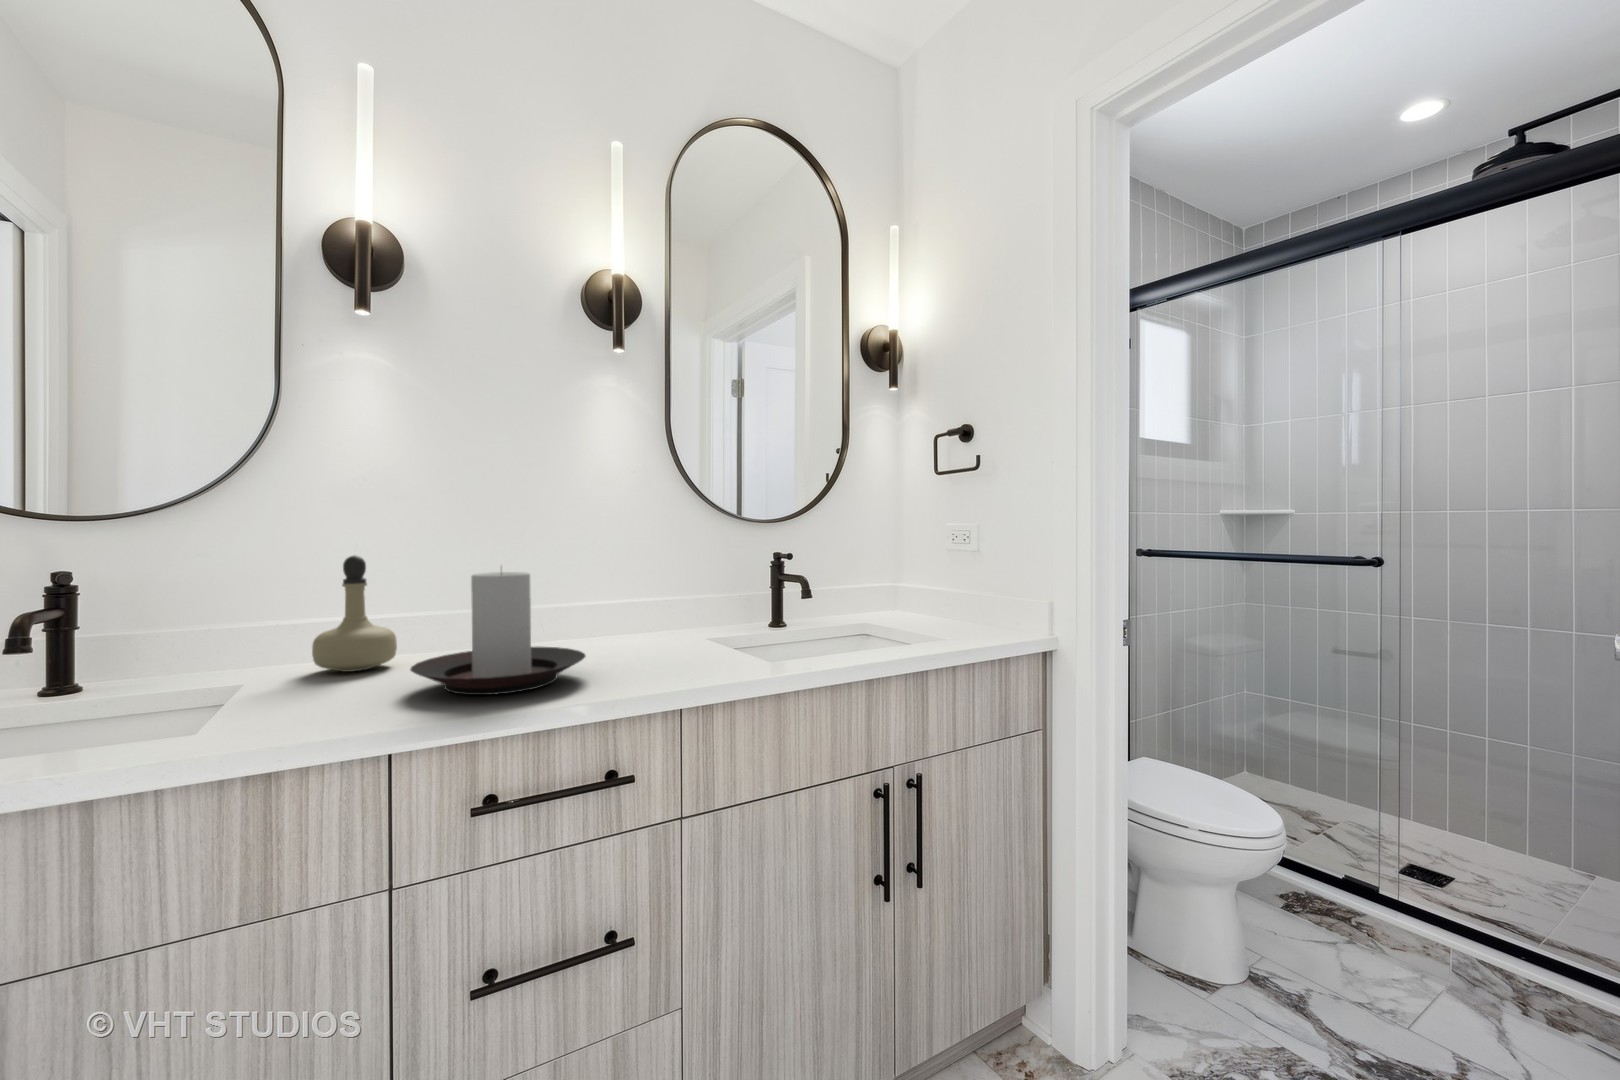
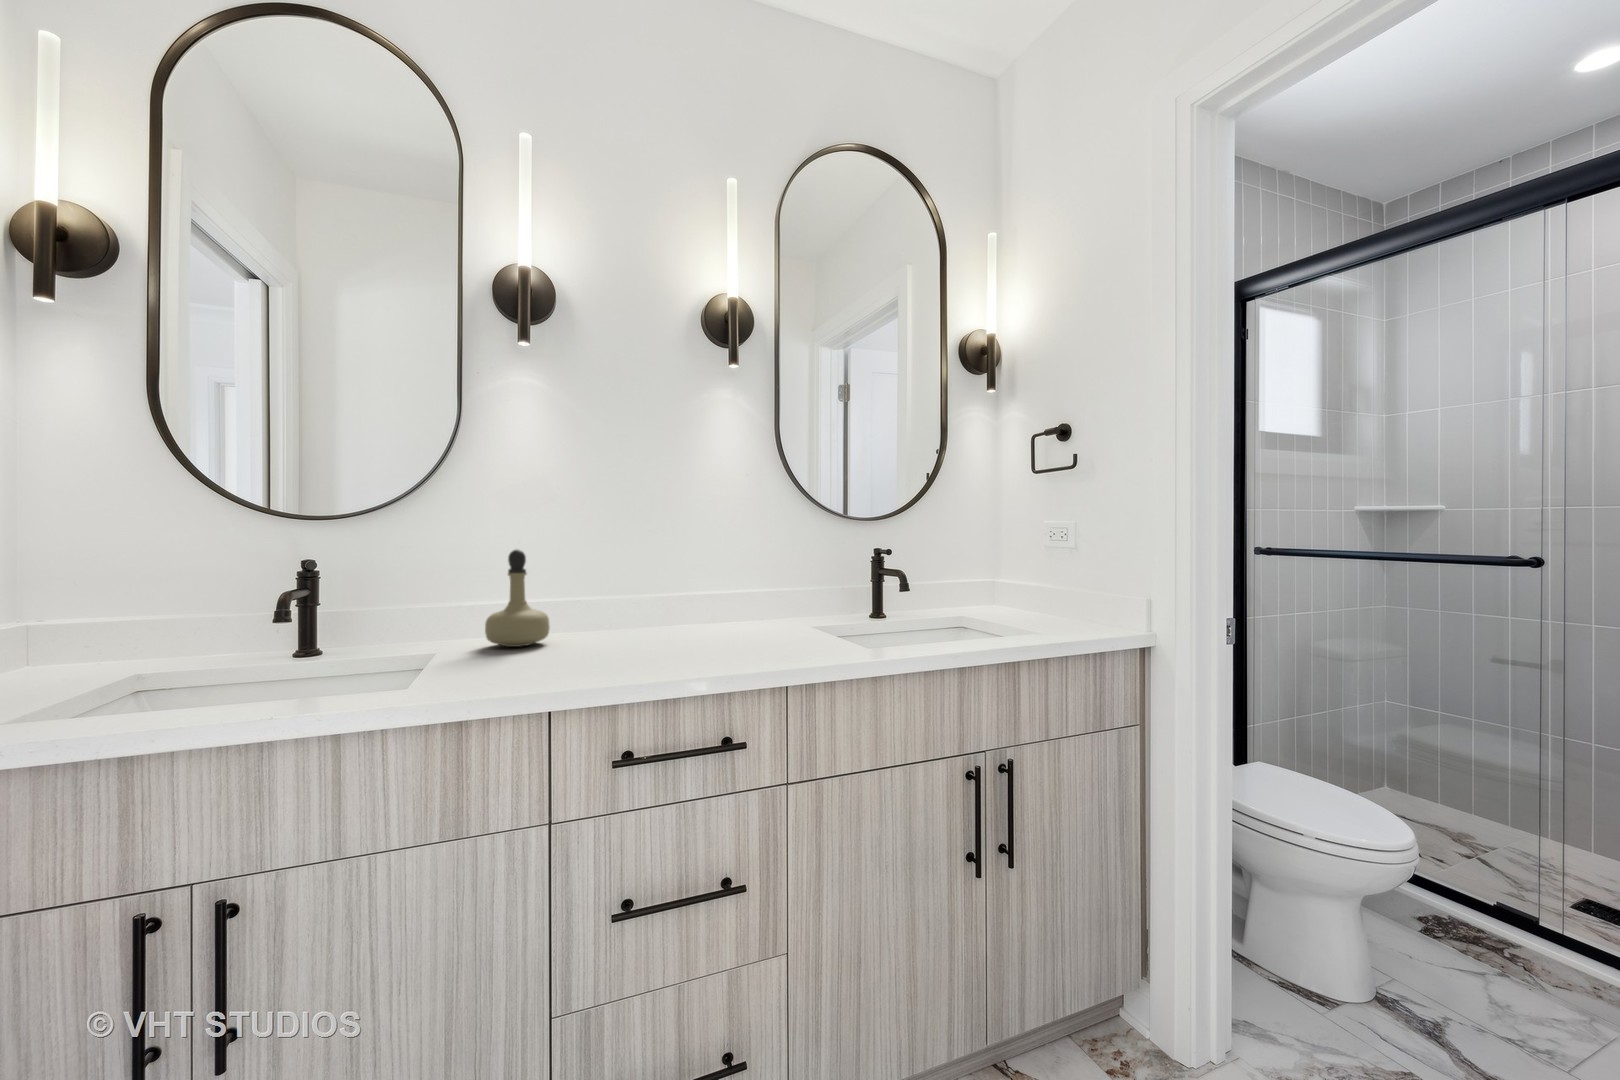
candle holder: present [411,571,586,695] -> none [564,558,705,668]

